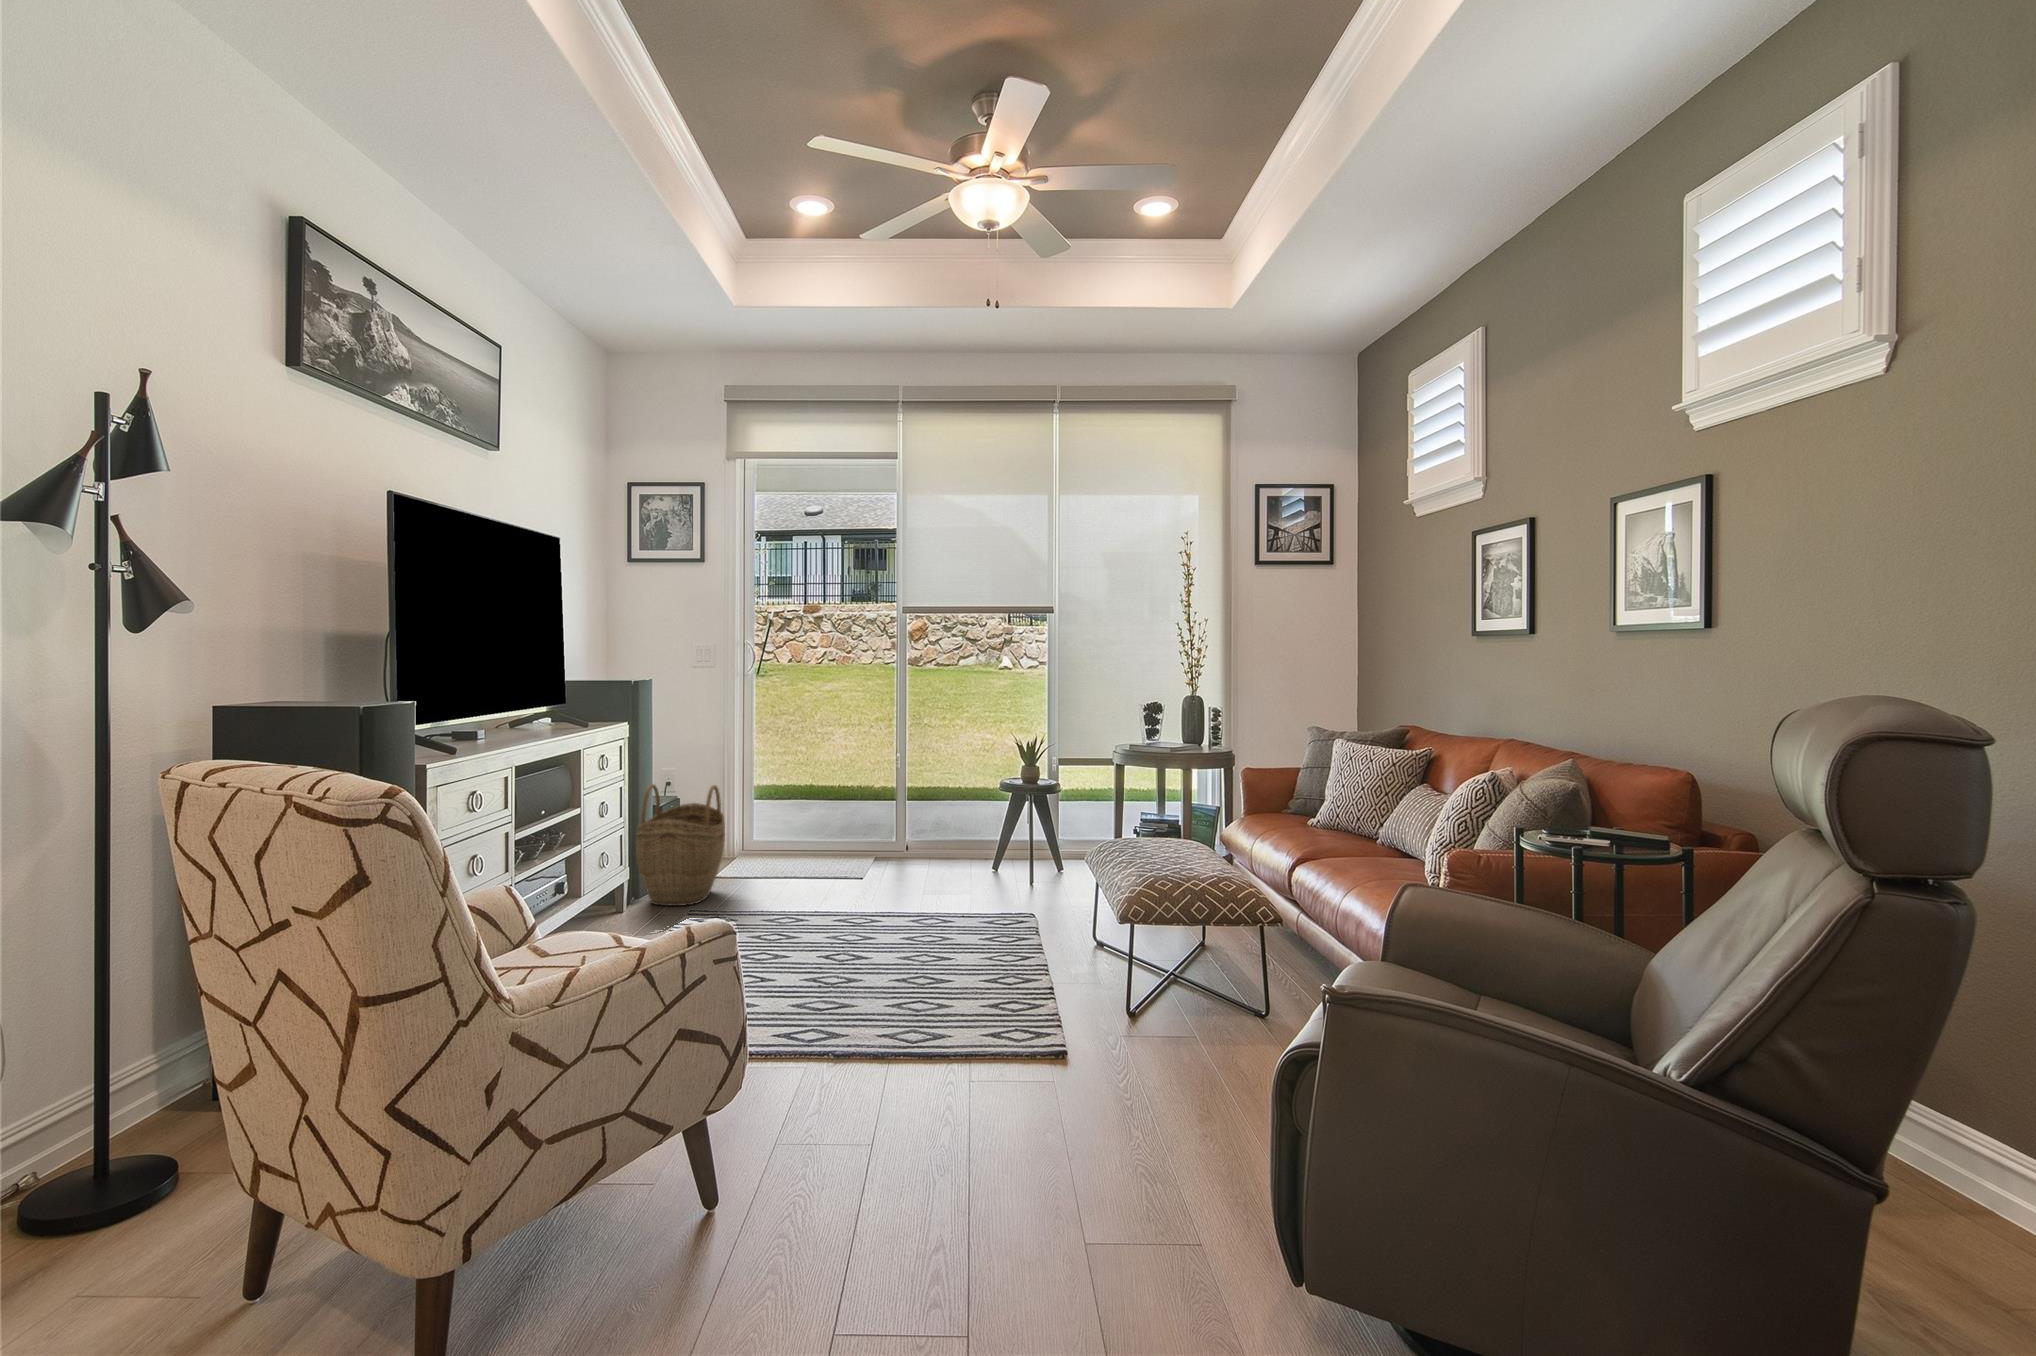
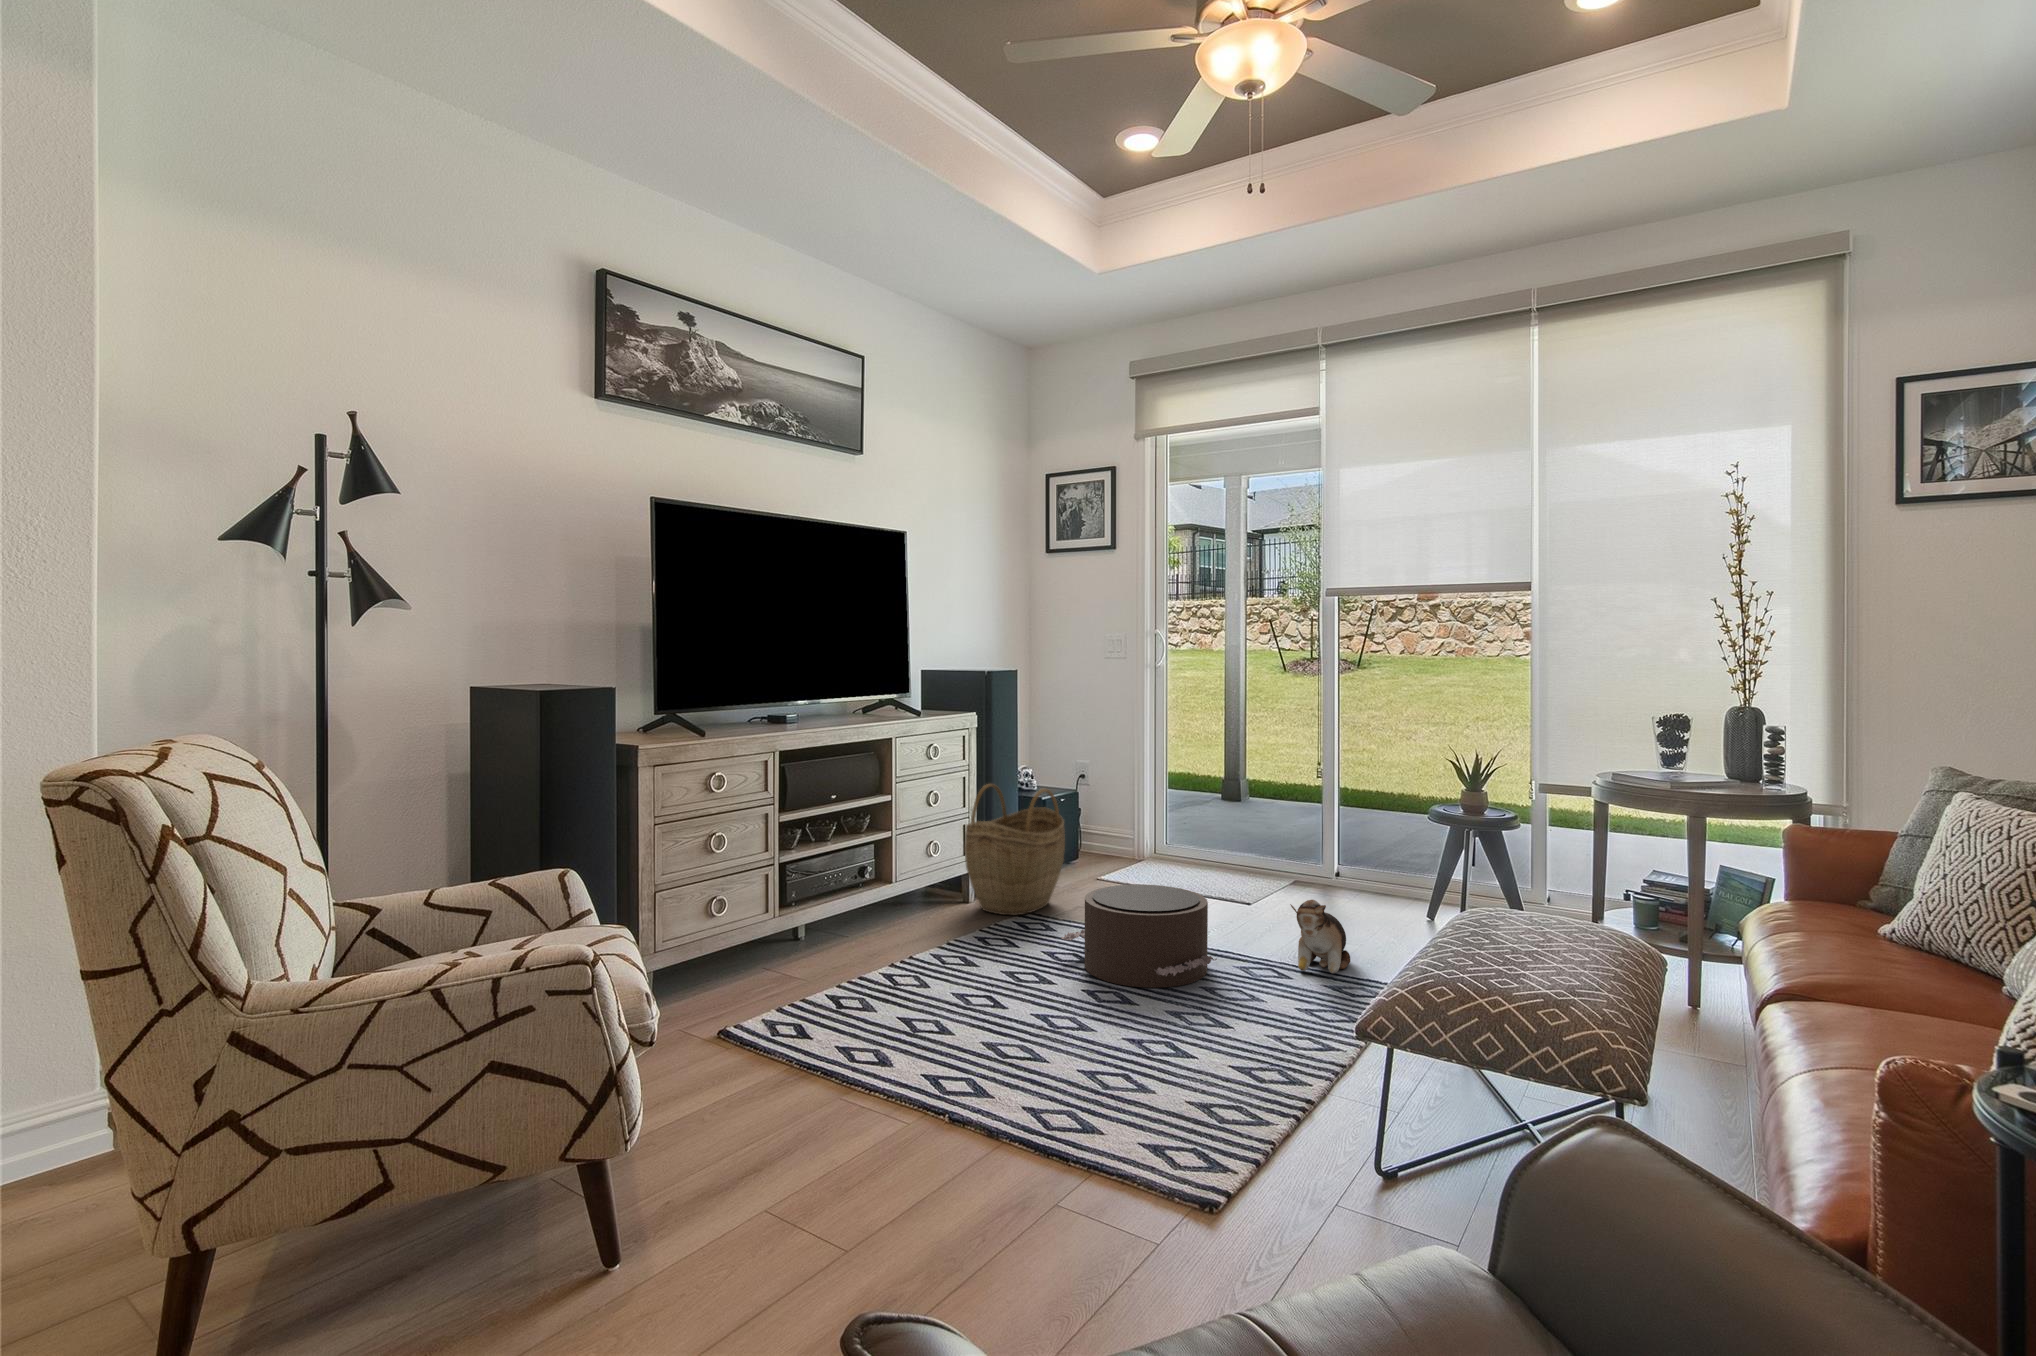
plush toy: none [959,853,992,909] -> present [1290,900,1350,973]
pouf: none [778,858,917,940] -> present [1061,884,1217,988]

